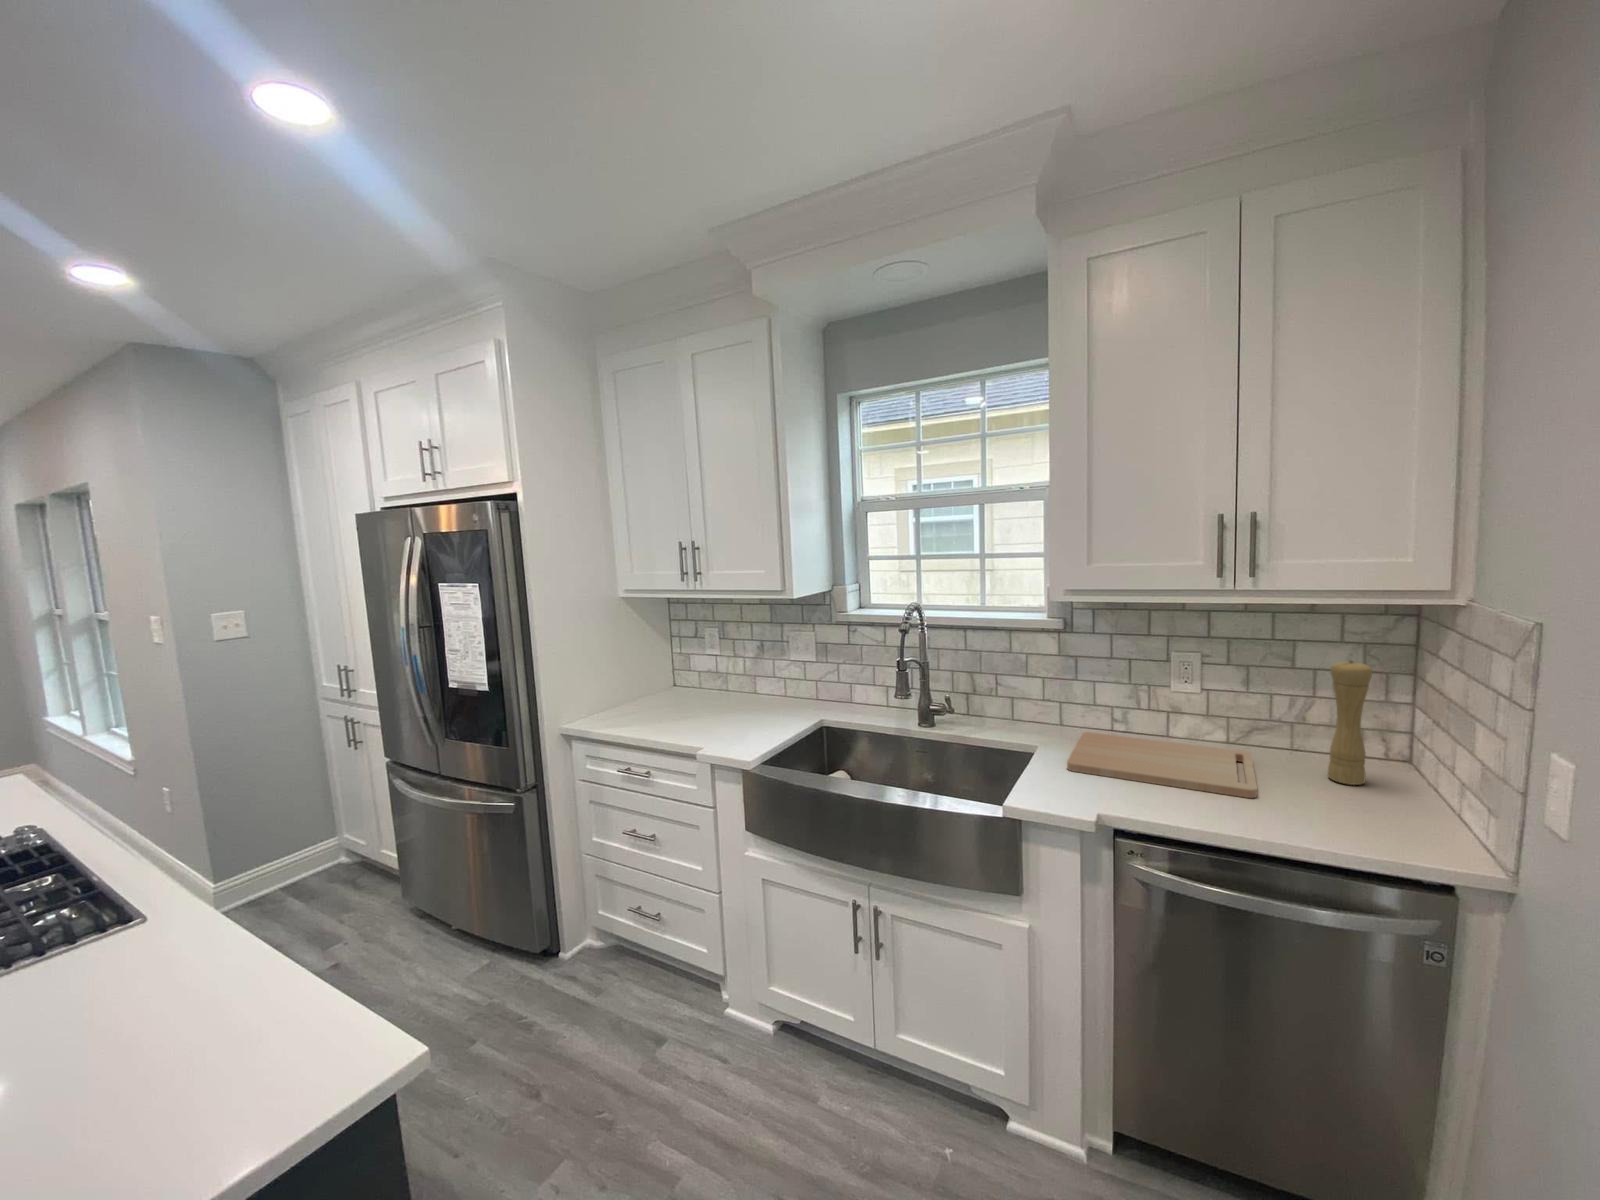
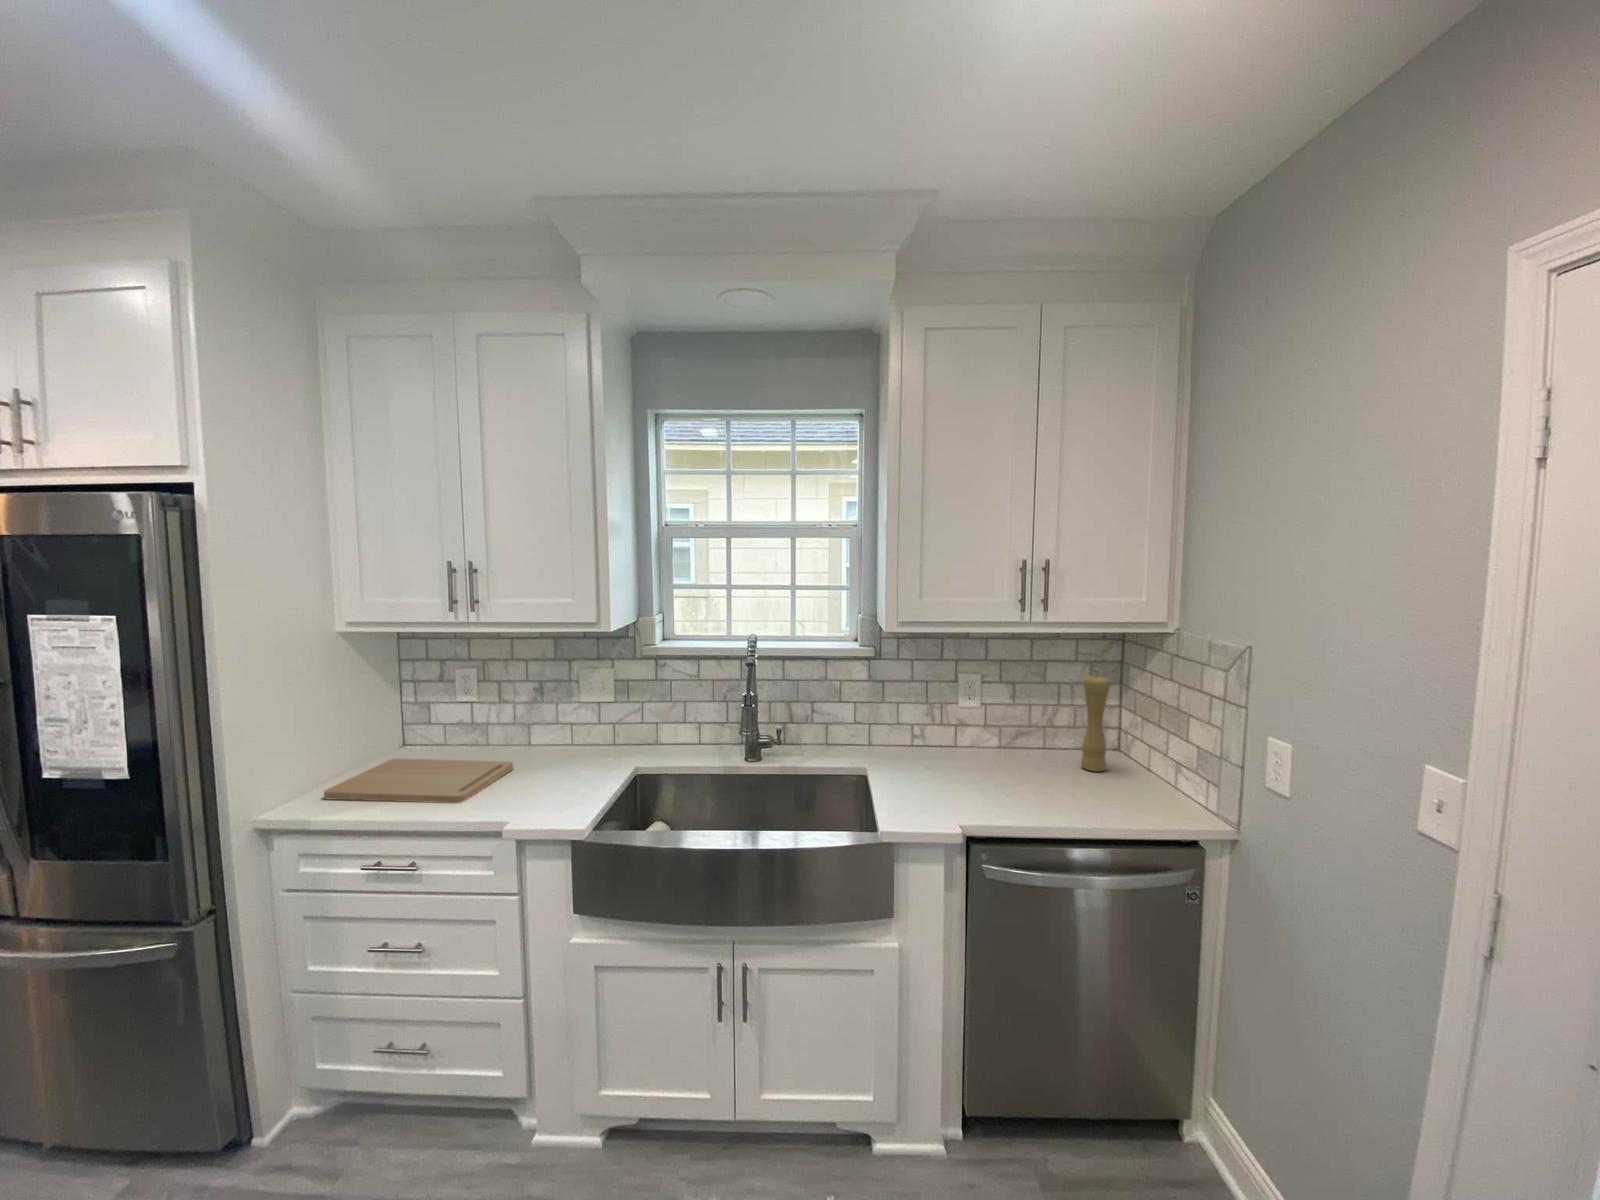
cutting board: present [1067,732,1257,798] -> present [324,759,513,803]

